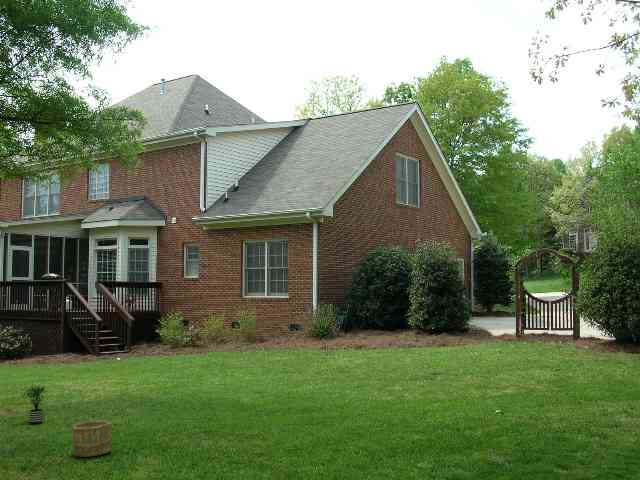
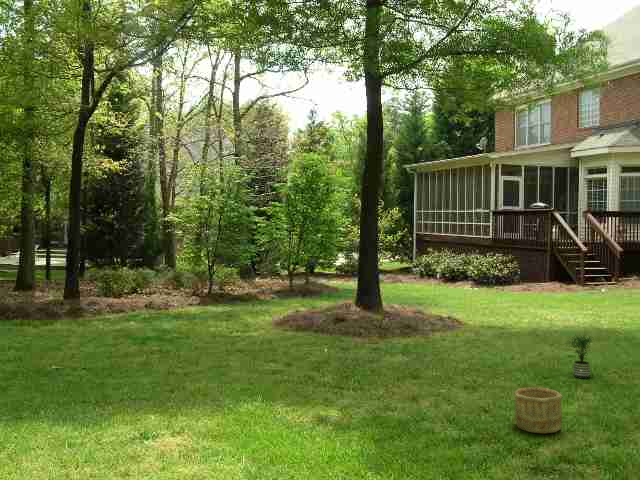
potted plant: present [22,386,45,424] -> present [569,336,591,379]

